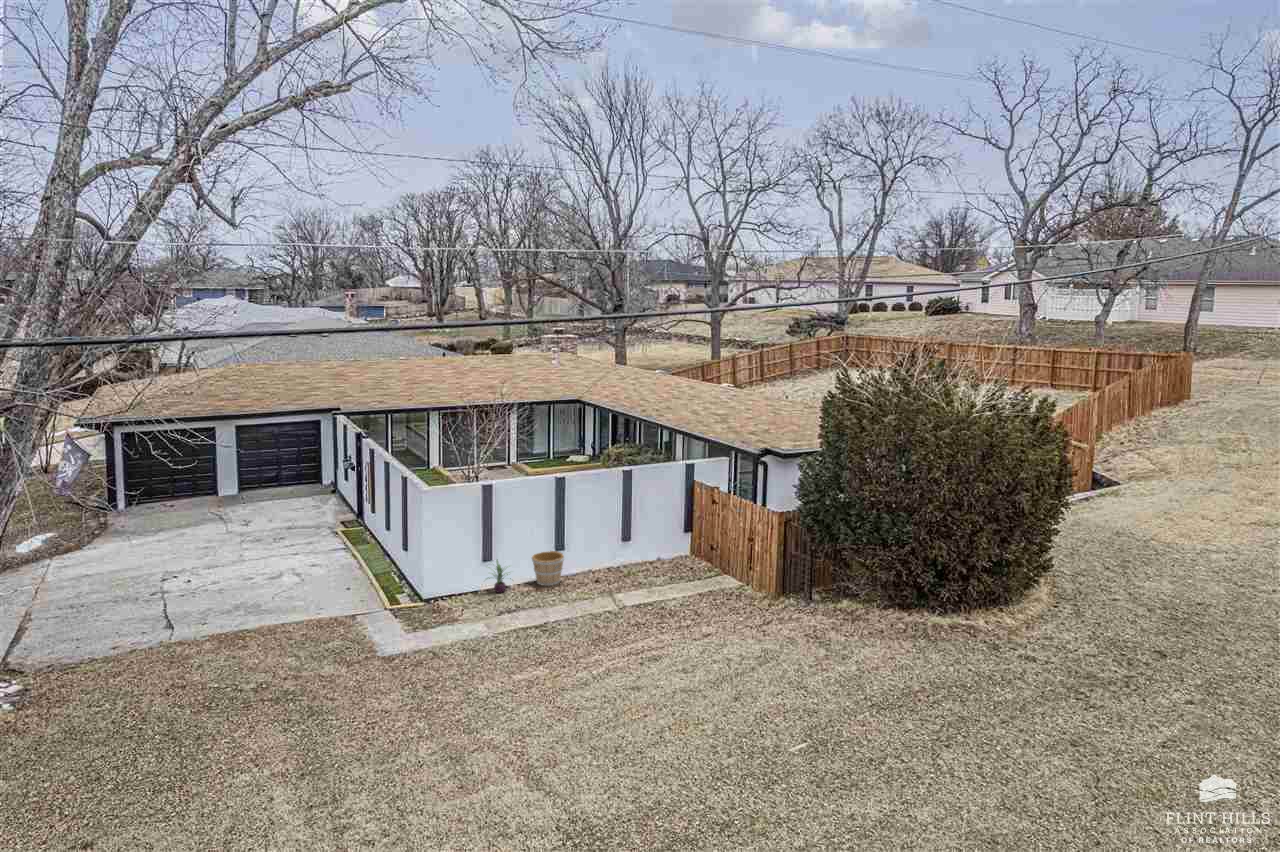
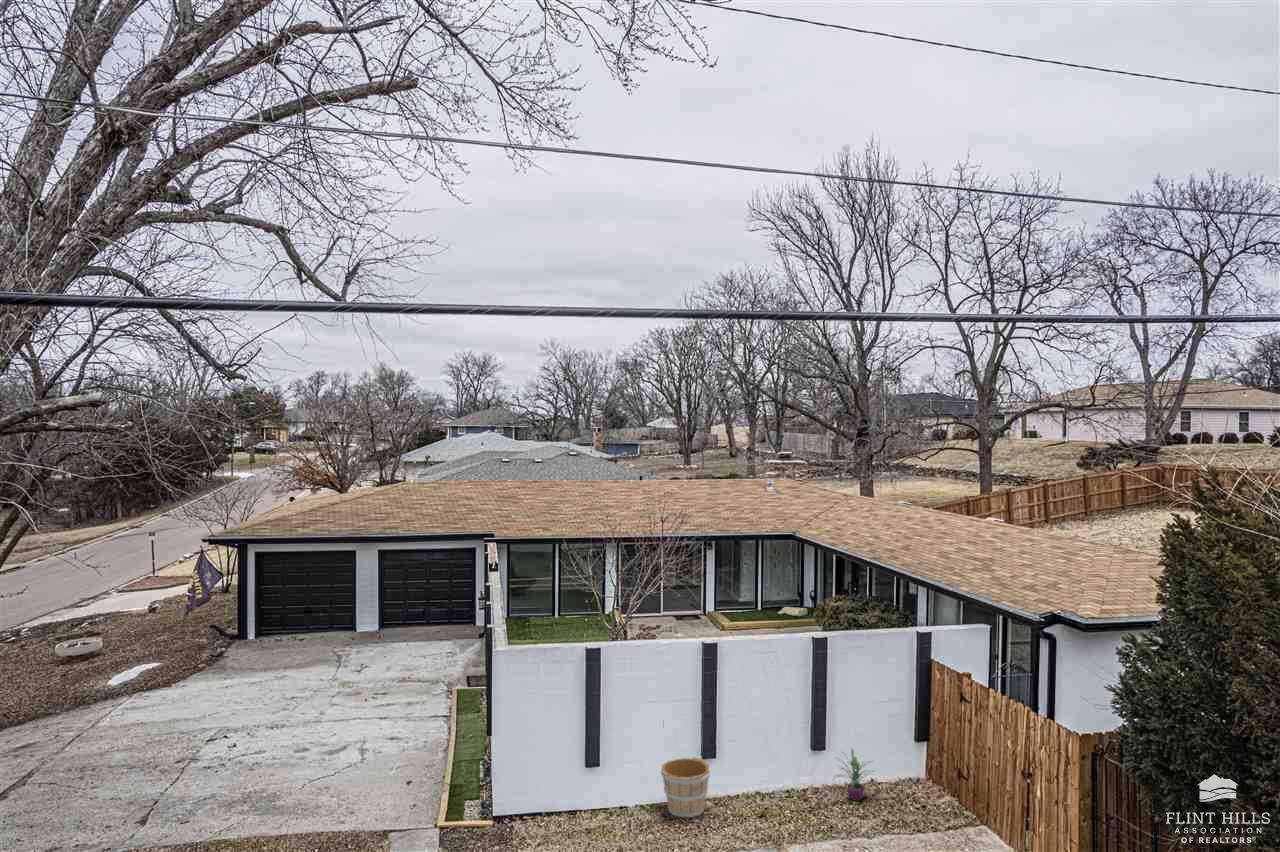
decorative plant: present [487,560,511,593] -> present [833,749,871,801]

